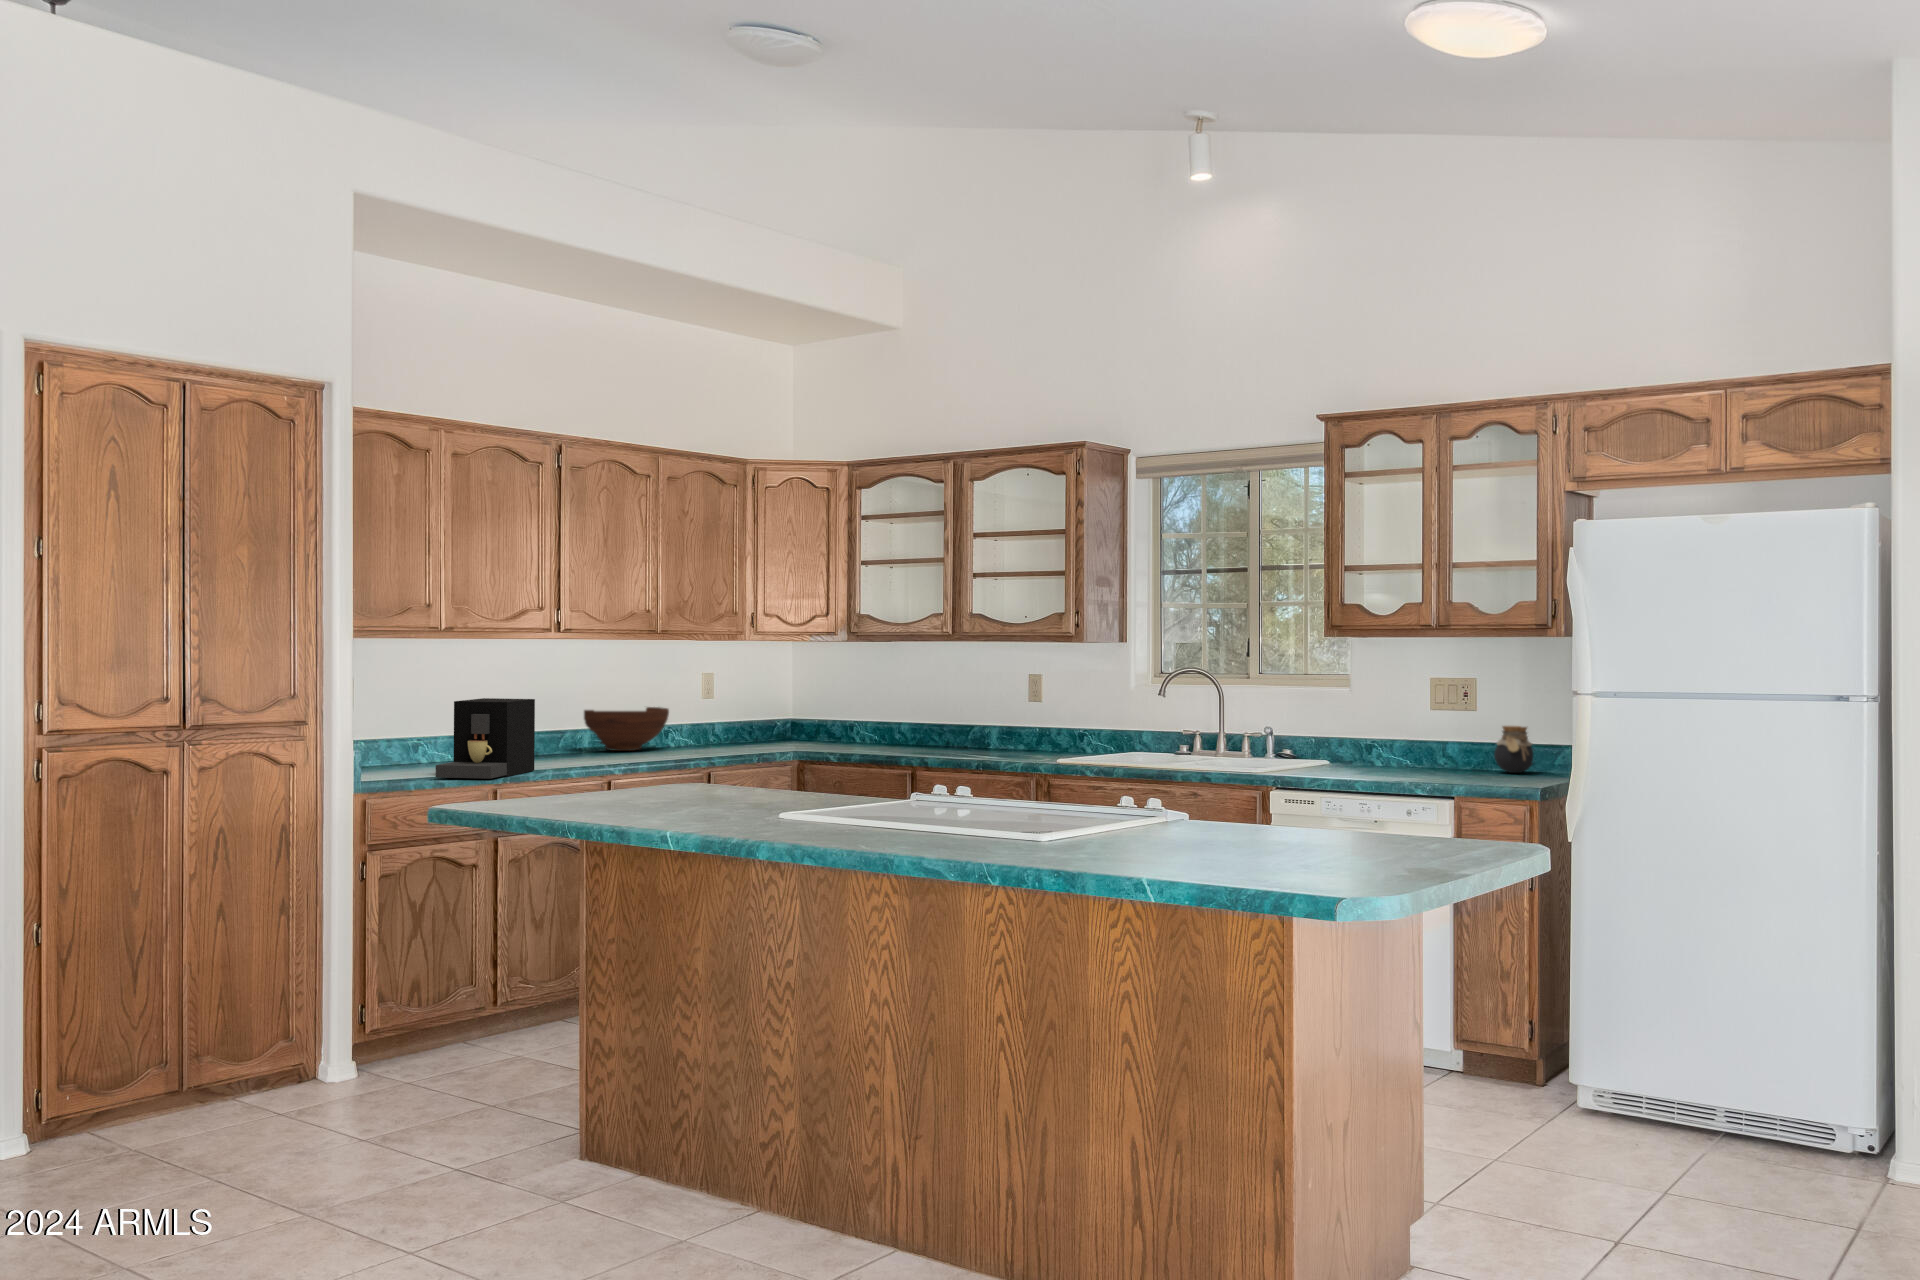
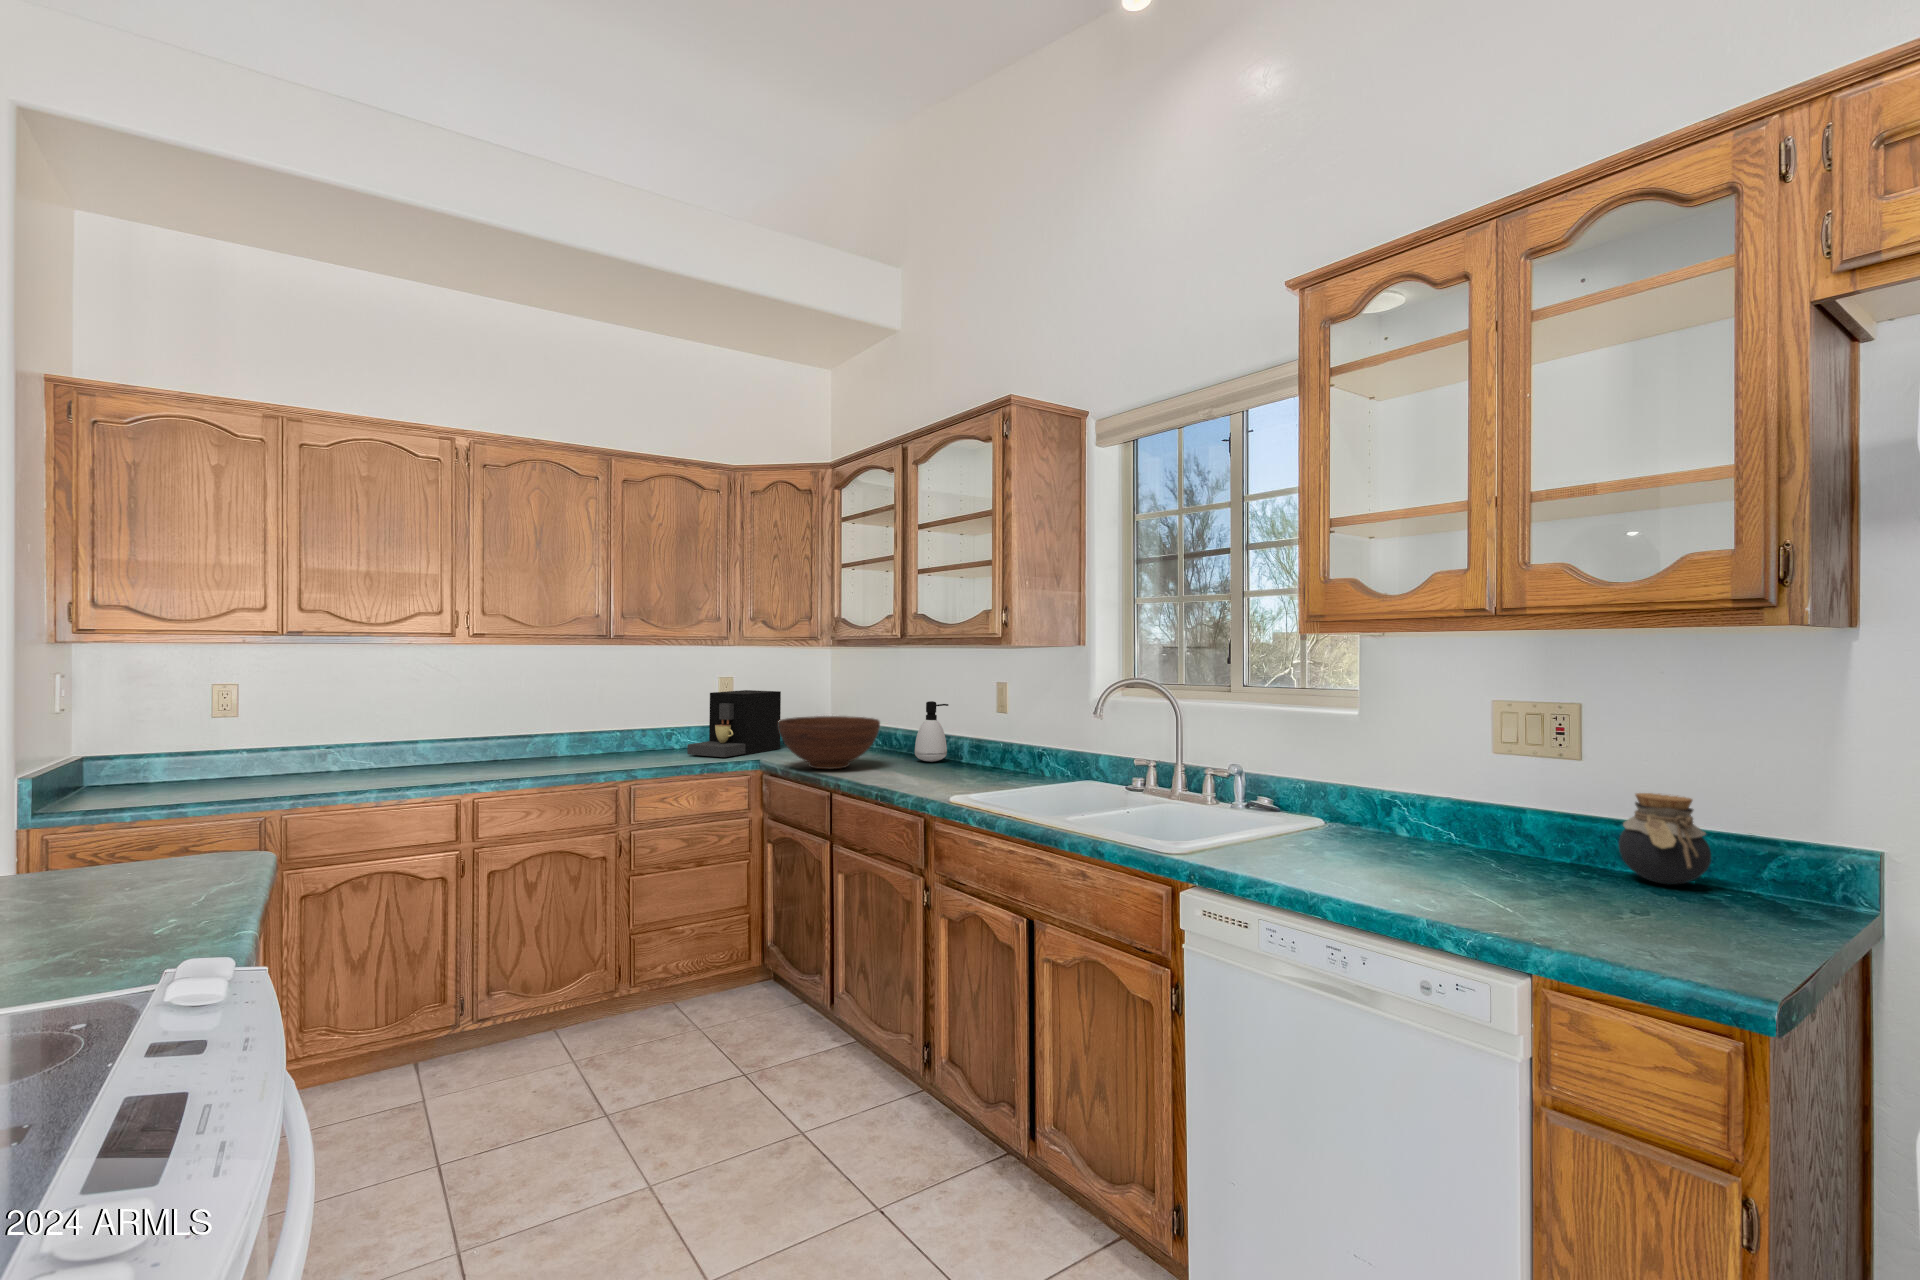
soap dispenser: none [951,693,981,748] -> present [915,701,948,762]
coffee maker: present [436,698,535,779] -> present [687,690,781,757]
fruit bowl: present [584,707,669,751] -> present [778,716,880,769]

